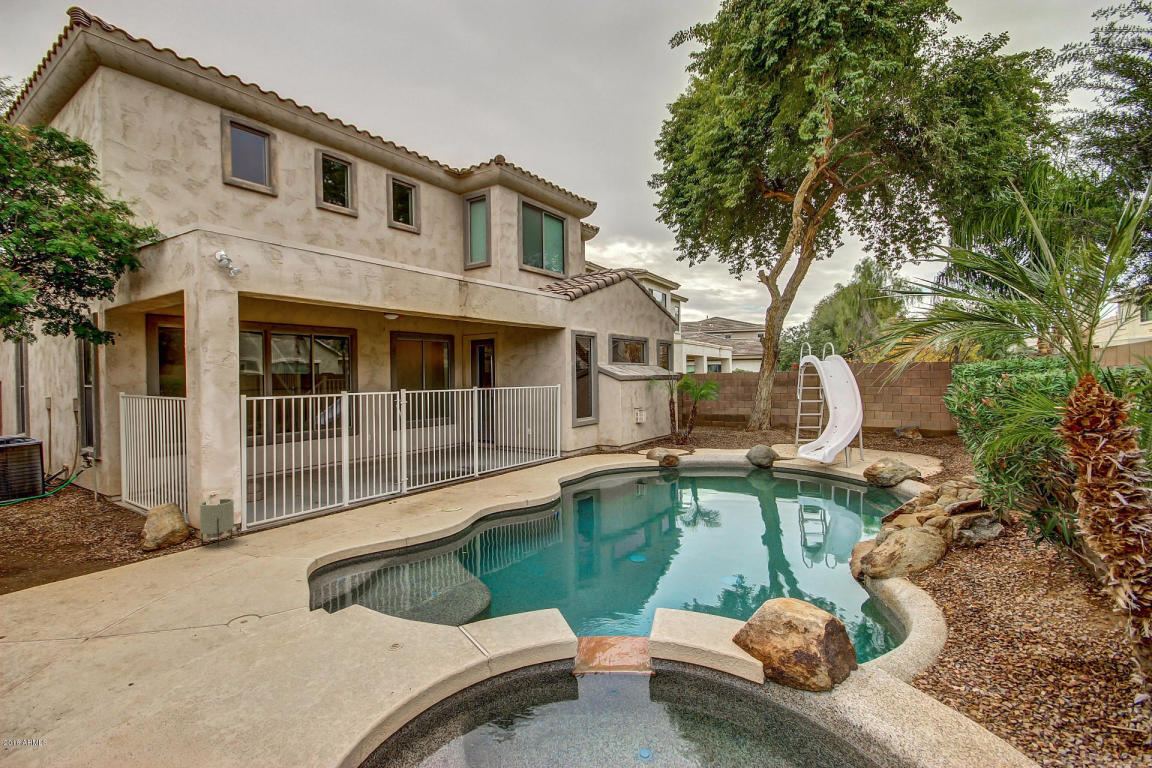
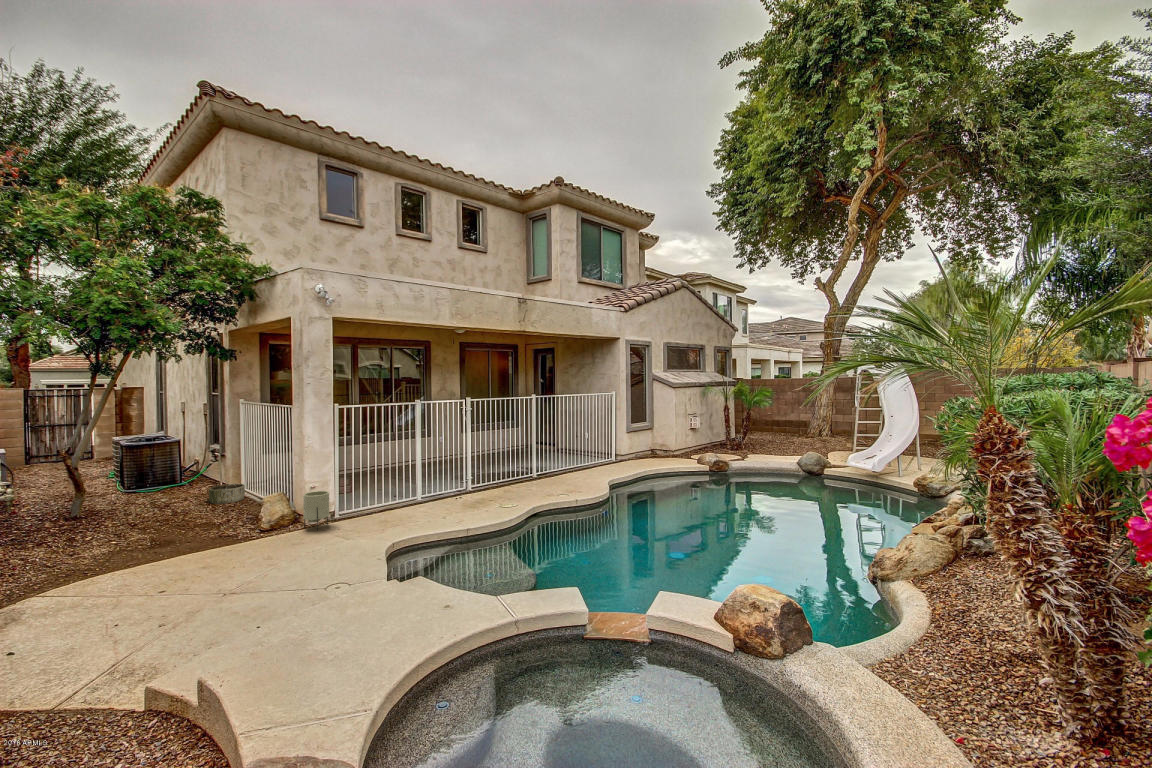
basket: none [78,490,127,518] -> present [209,481,245,504]

